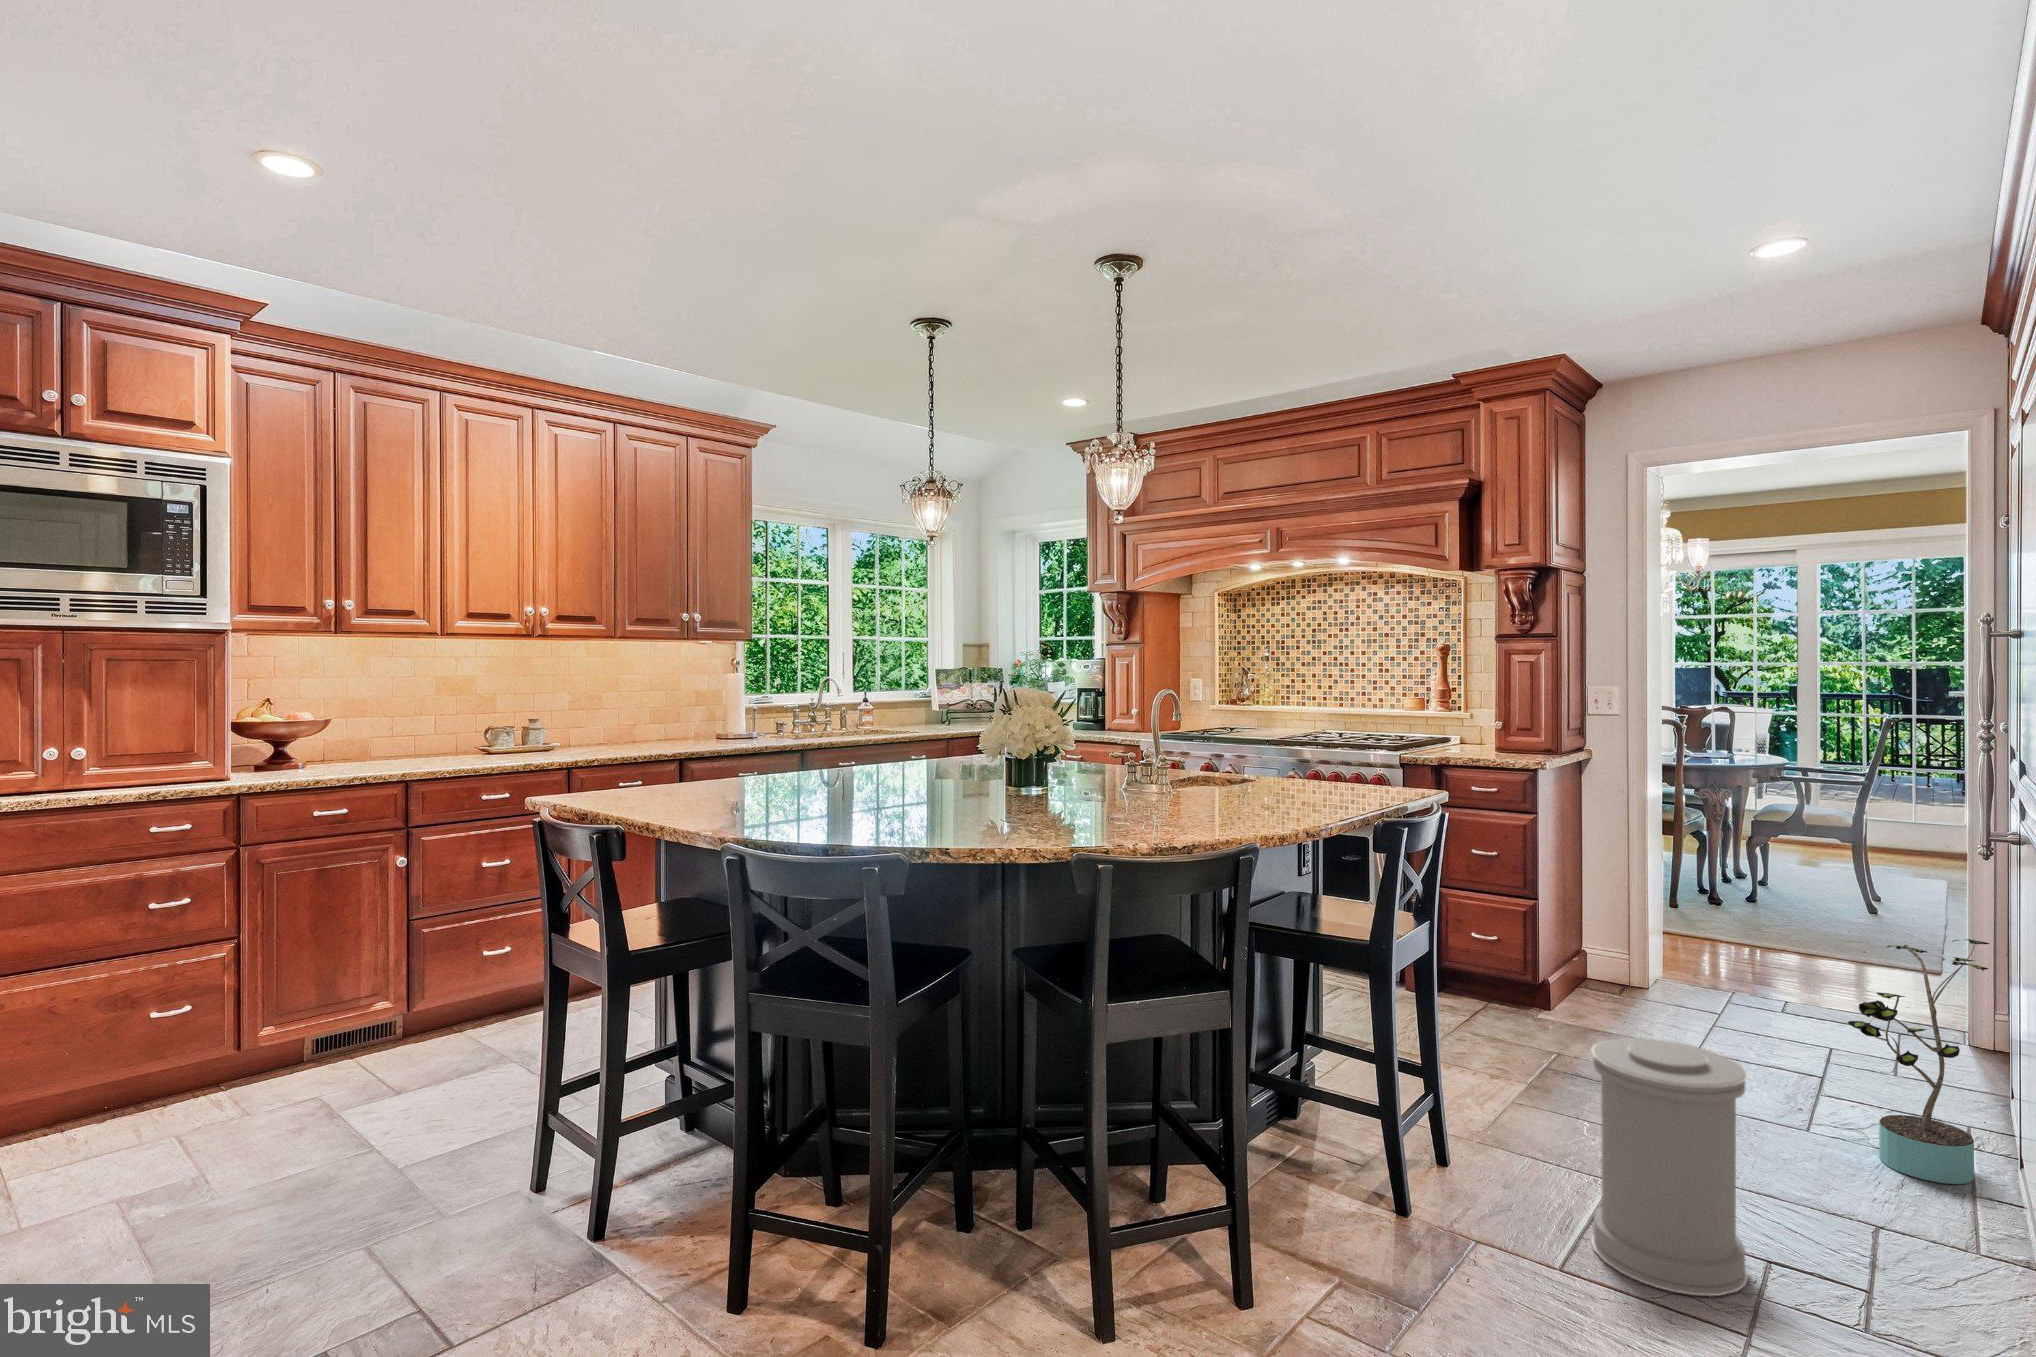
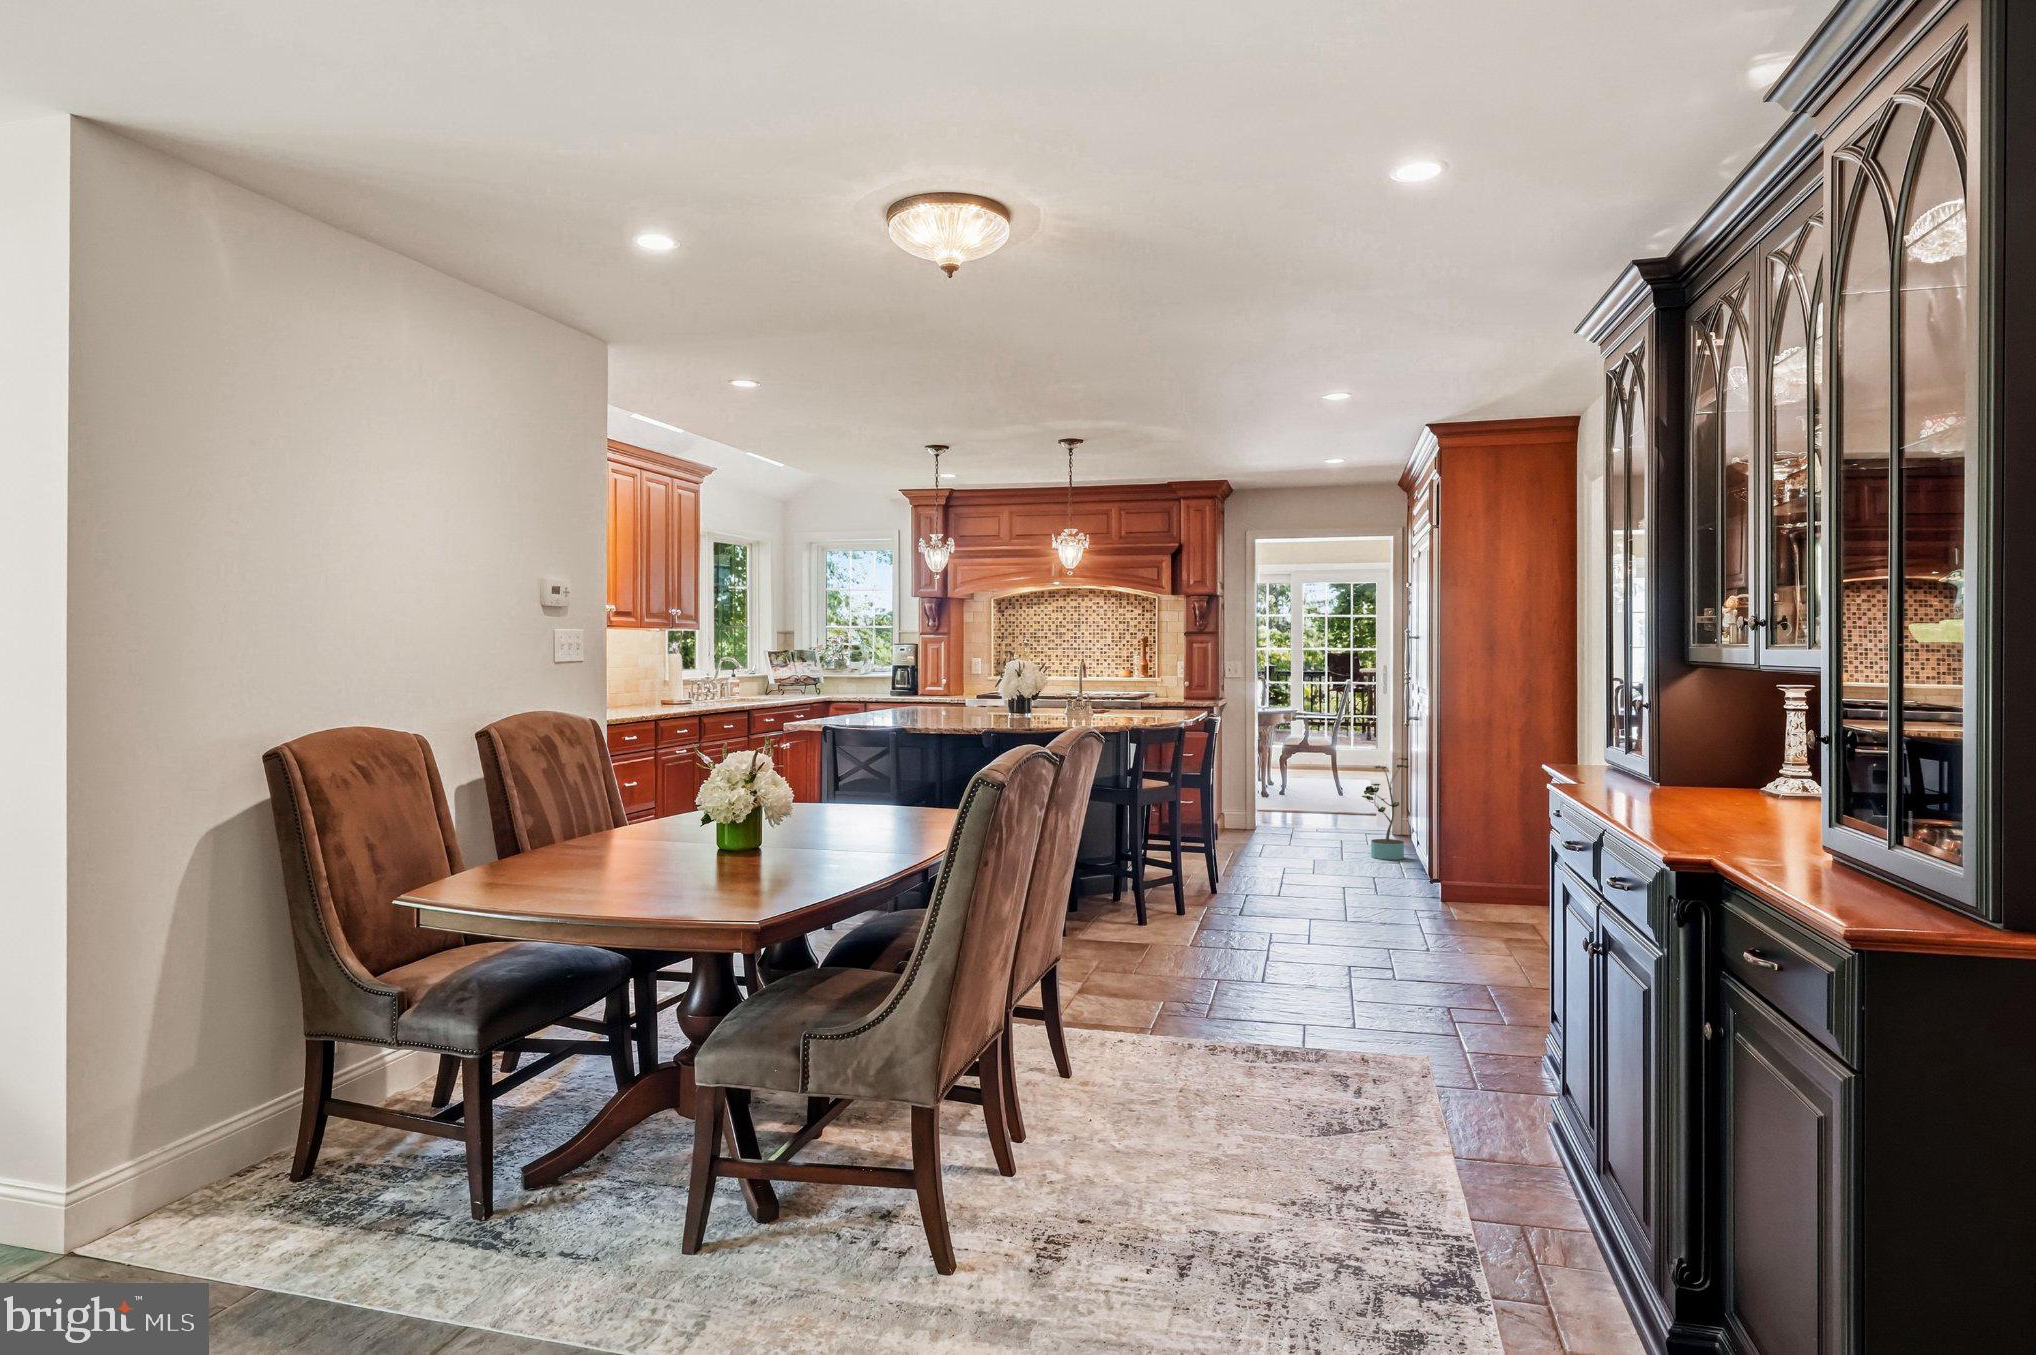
trash can: present [1591,1038,1748,1296] -> none [1284,796,1341,886]

